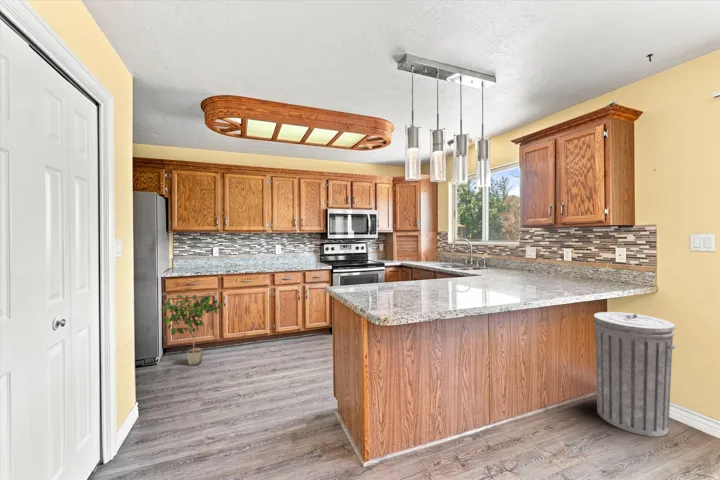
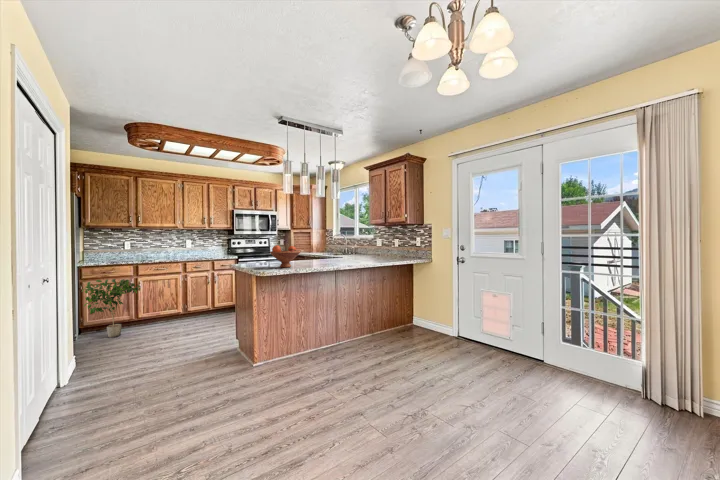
fruit bowl: none [385,266,435,304] -> present [270,245,300,268]
trash can: present [594,312,675,437] -> none [402,273,438,339]

